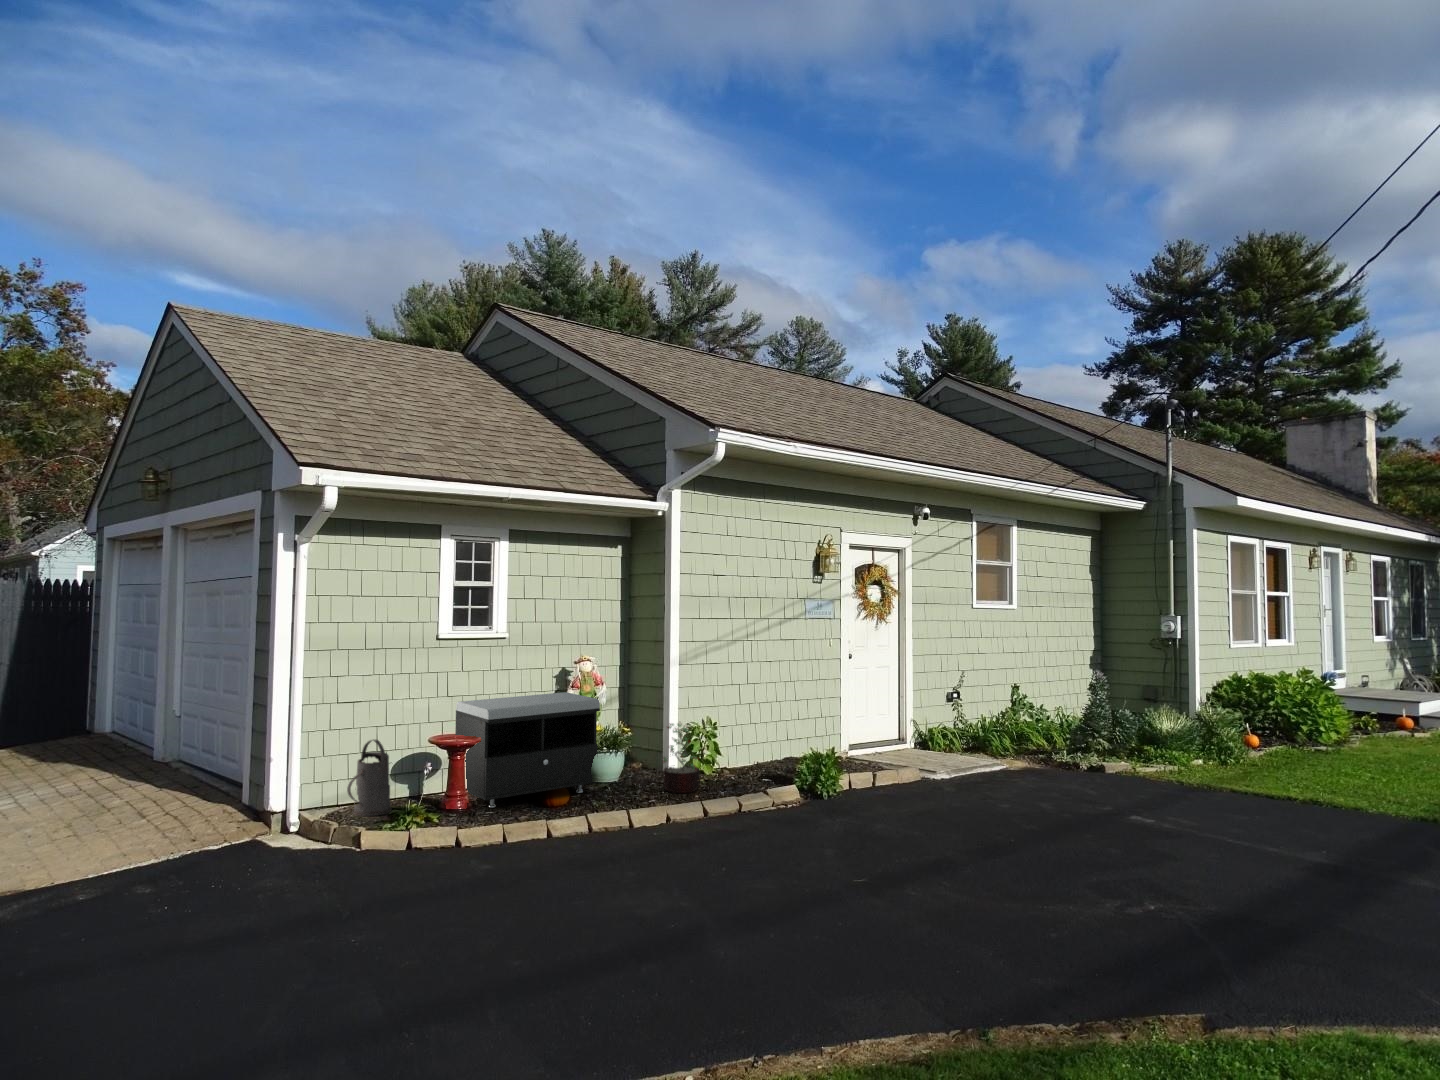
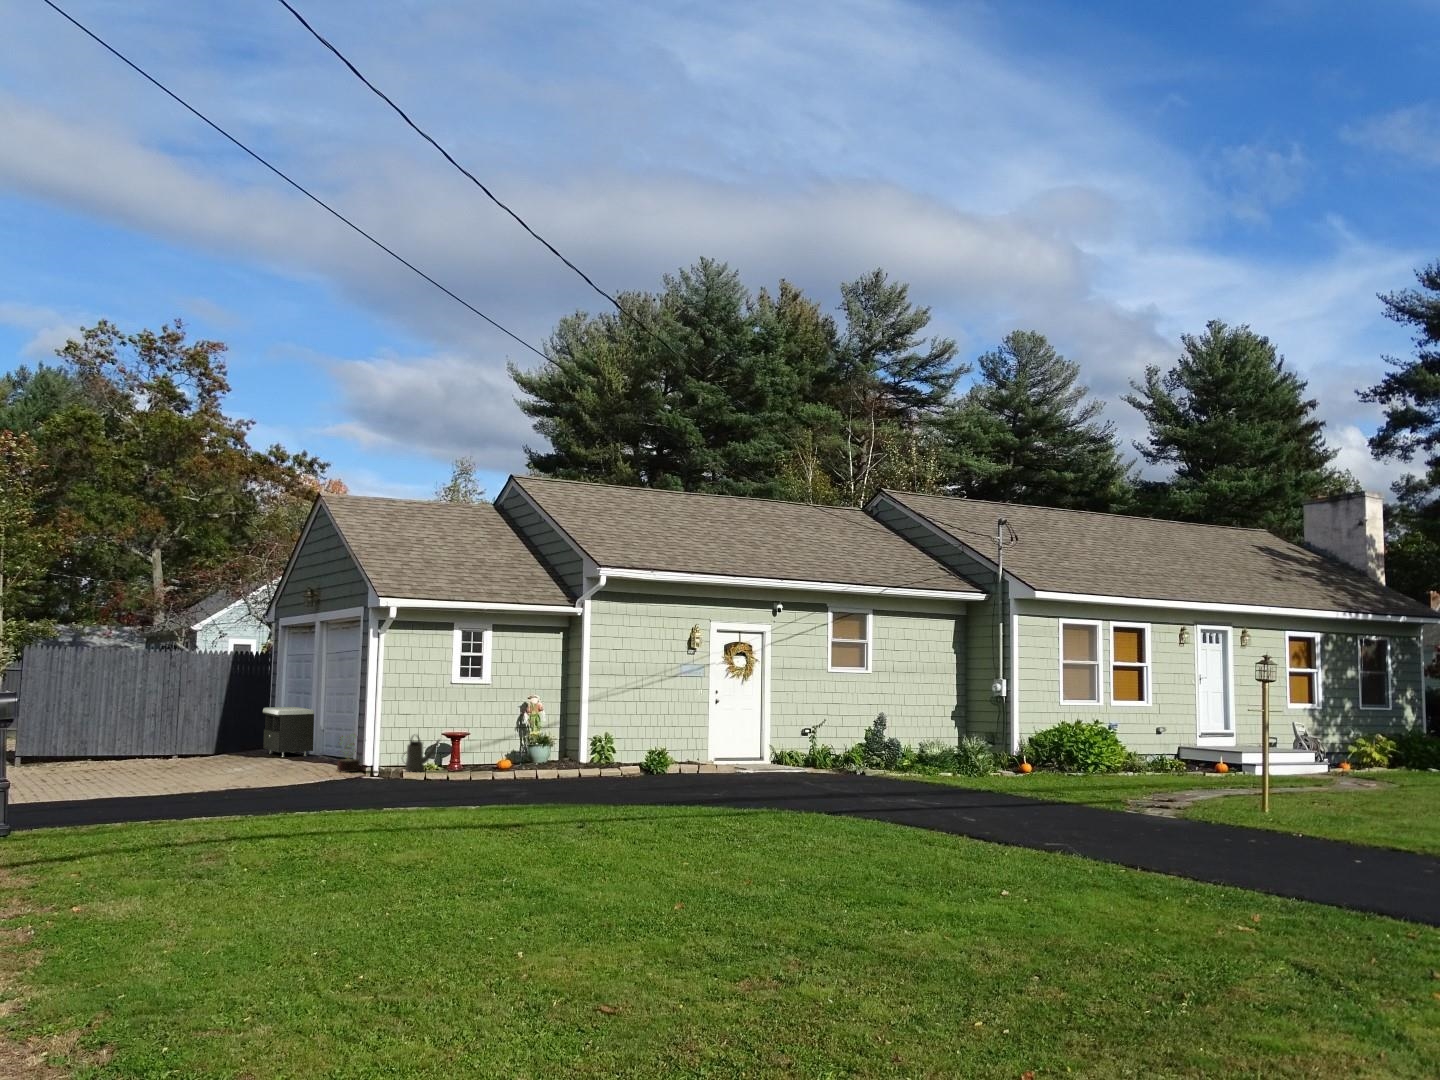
storage bench: present [455,692,600,808] -> present [263,707,314,757]
decorative plant: present [663,724,700,793] -> present [337,734,359,772]

